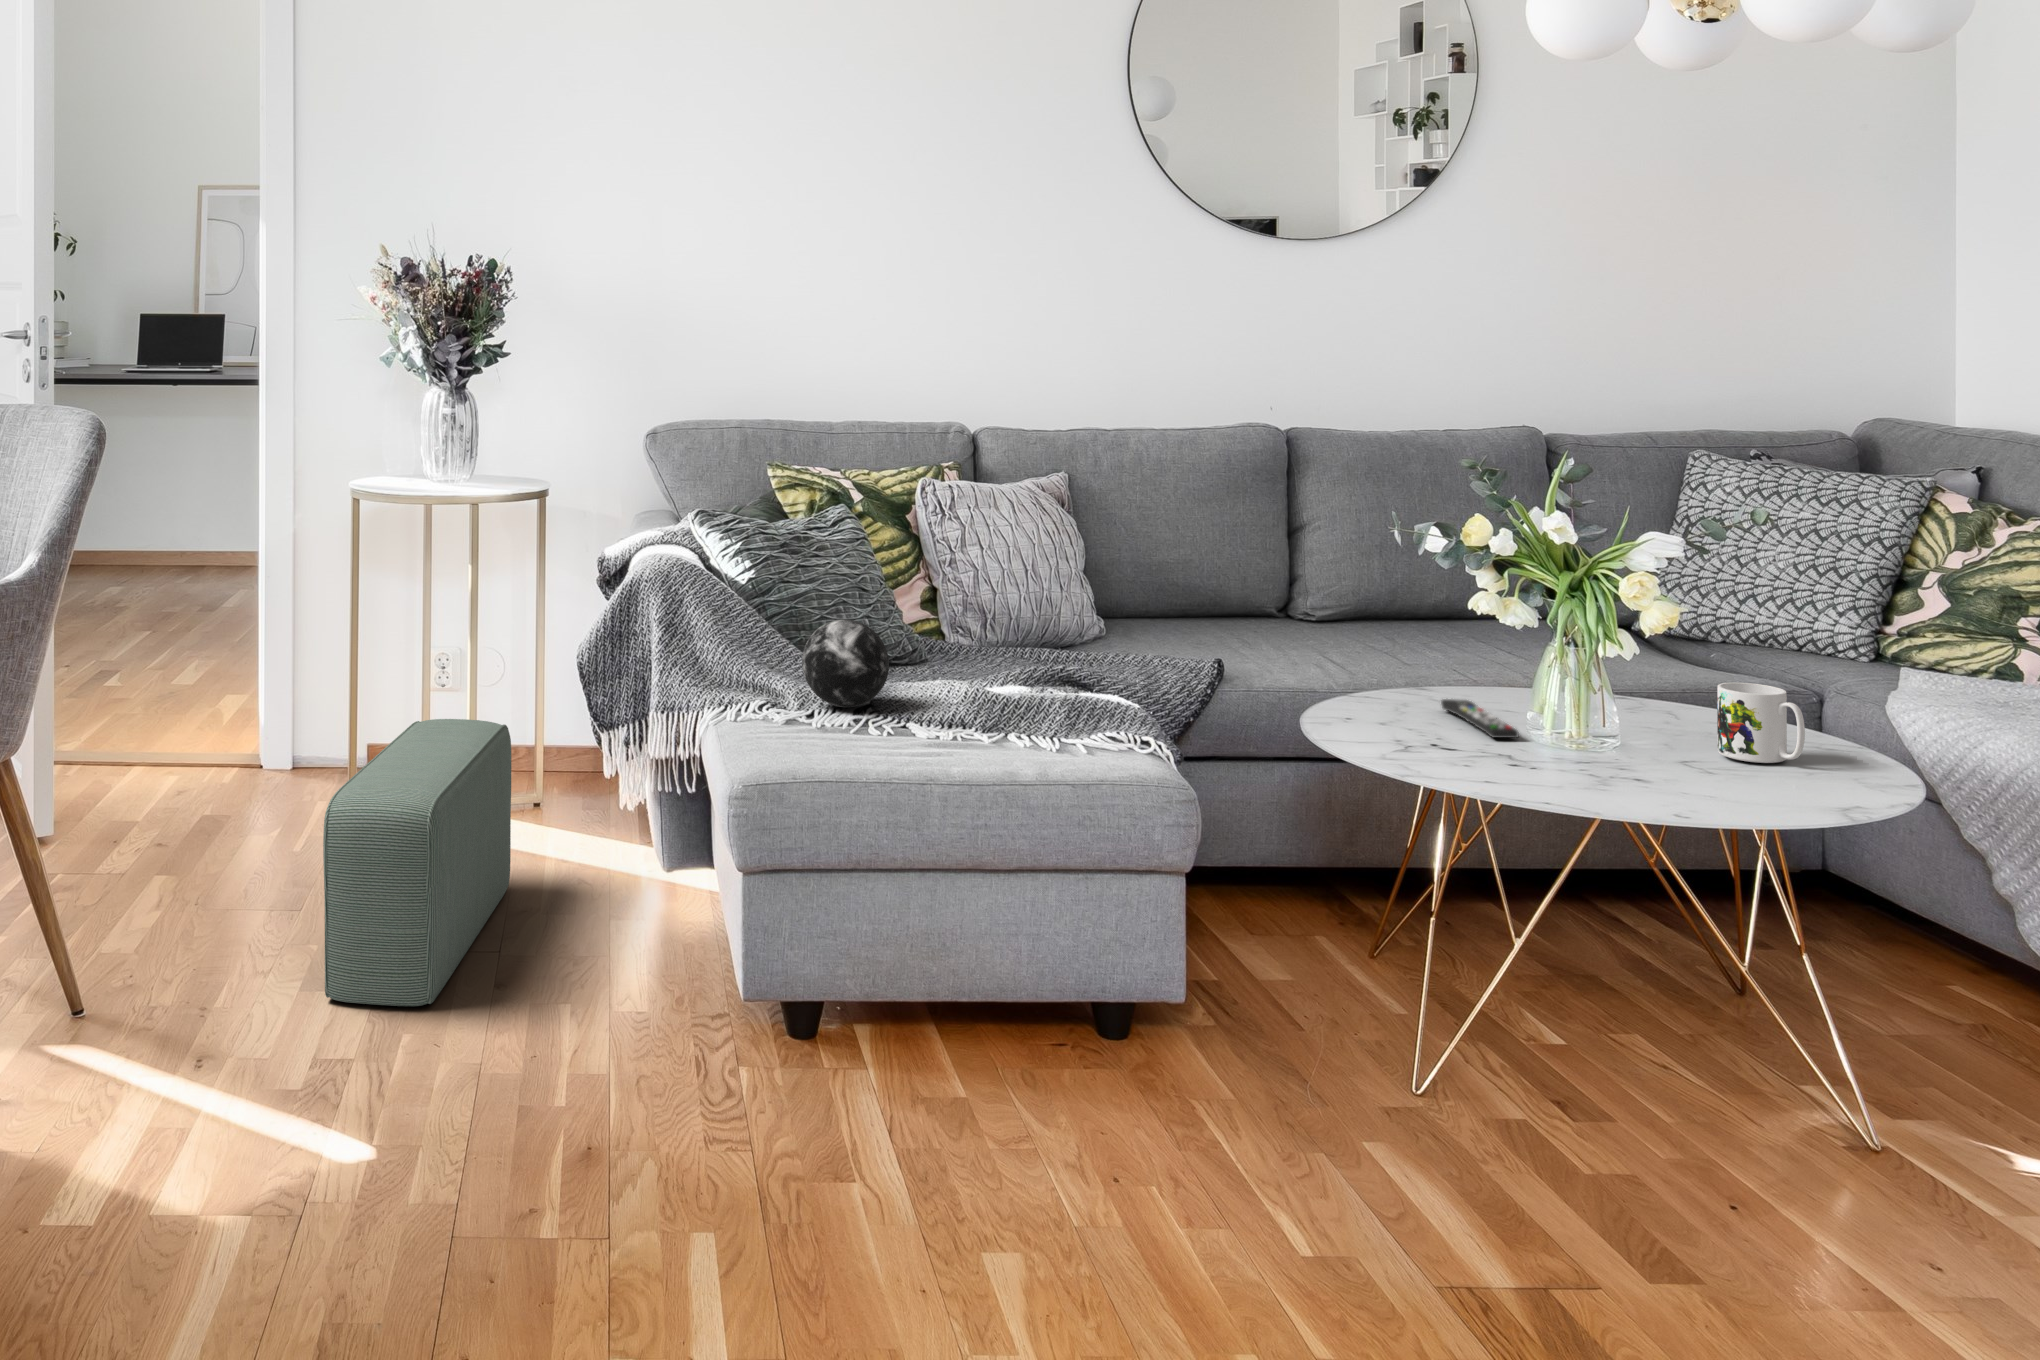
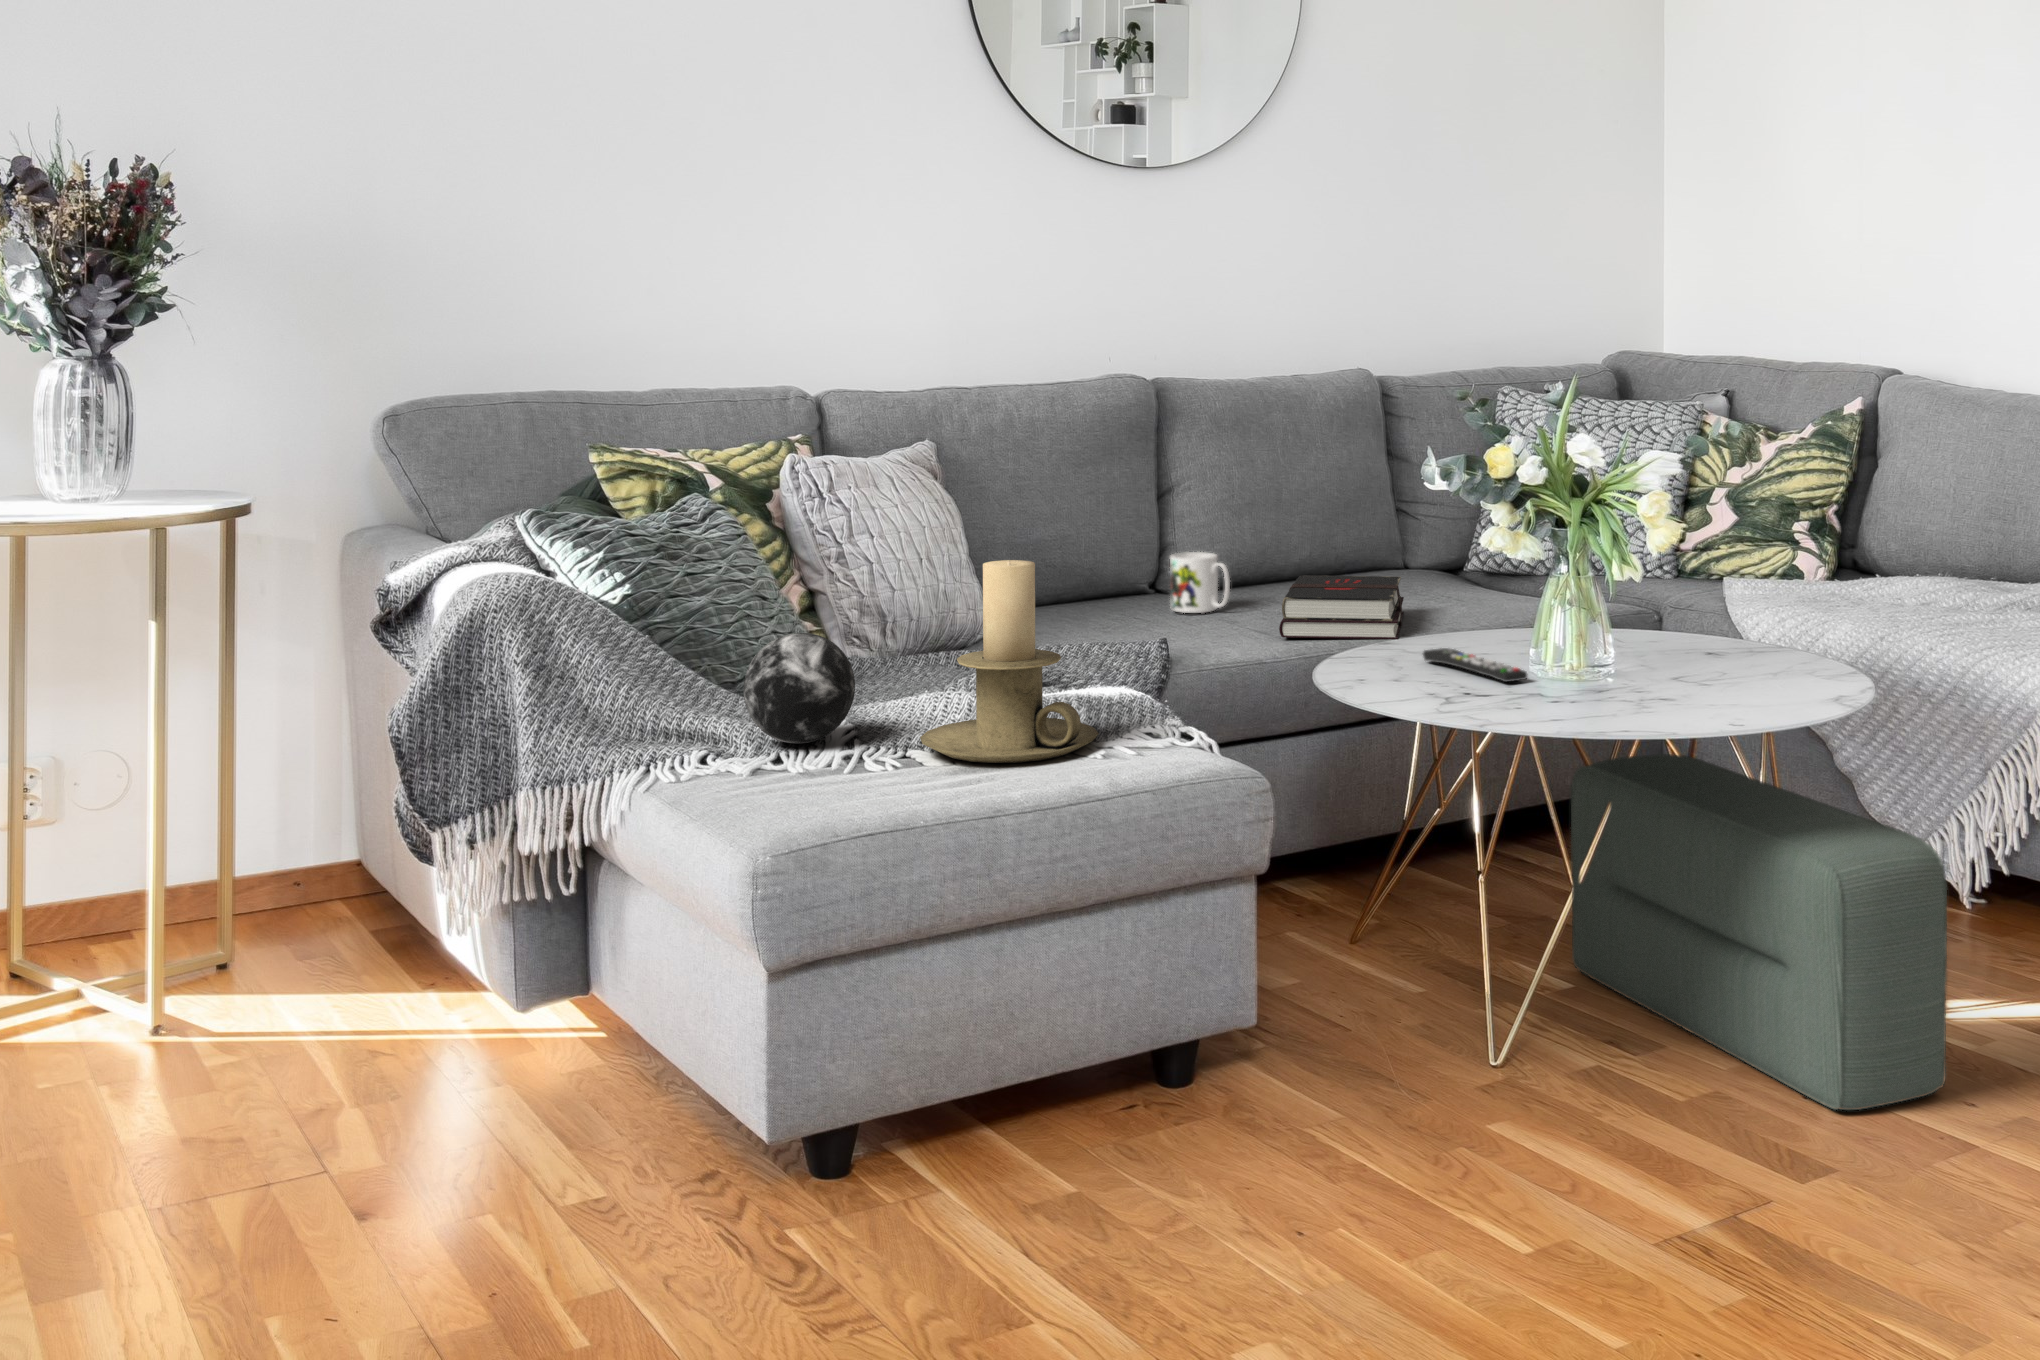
candle holder: none [916,576,1066,744] -> present [920,560,1099,763]
hardback book: none [1333,619,1487,687] -> present [1279,575,1404,639]
mug: present [1717,683,1805,763] -> present [1170,552,1230,613]
pouf: present [323,719,512,1006] -> present [1571,754,1947,1110]

